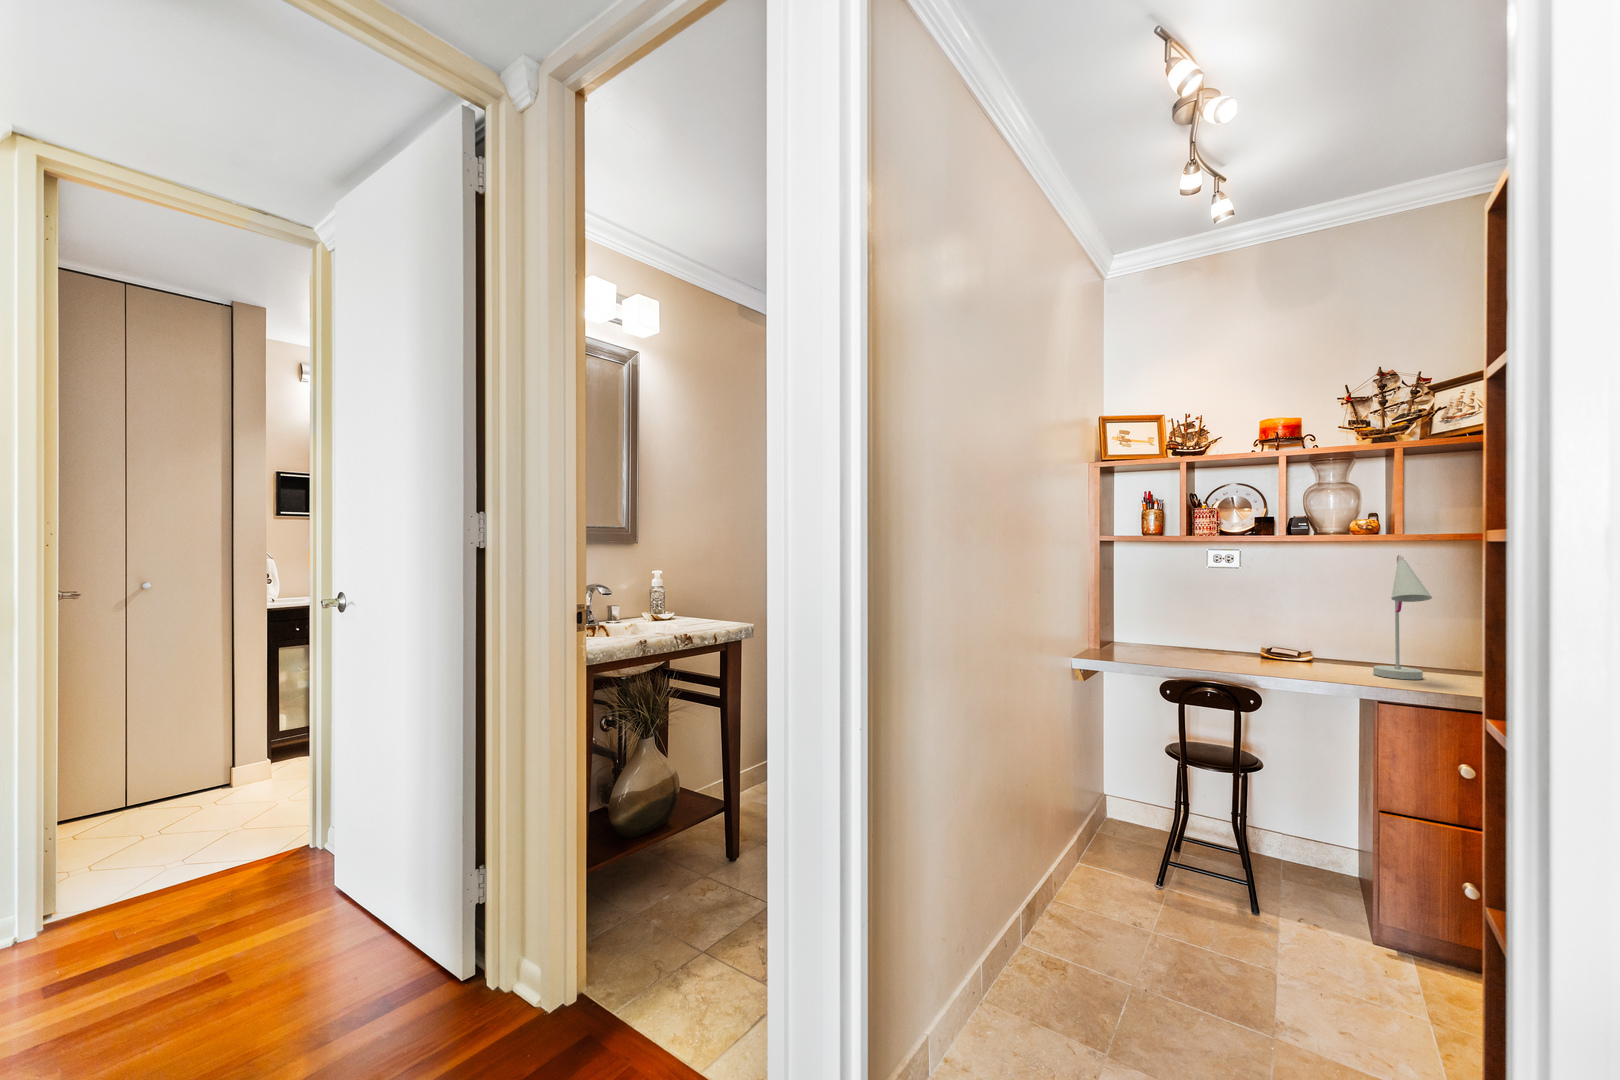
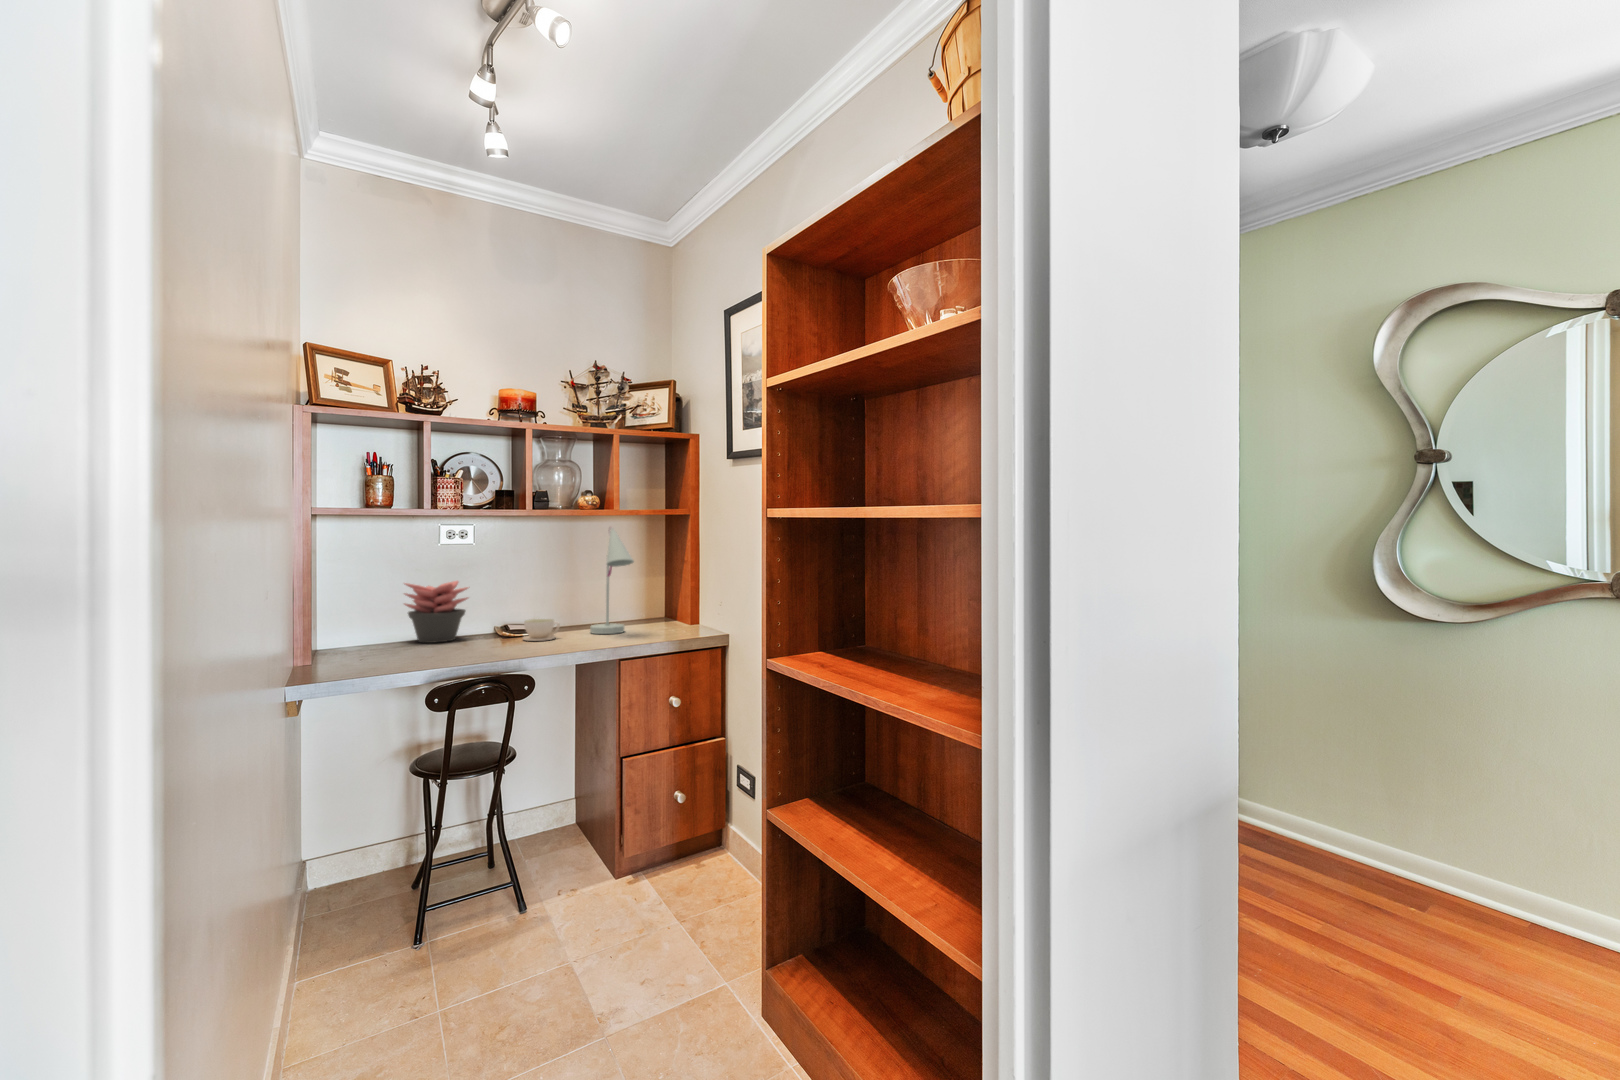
succulent plant: none [1173,605,1233,661] -> present [404,581,468,643]
coffee cup: none [1288,651,1332,675] -> present [523,619,560,641]

